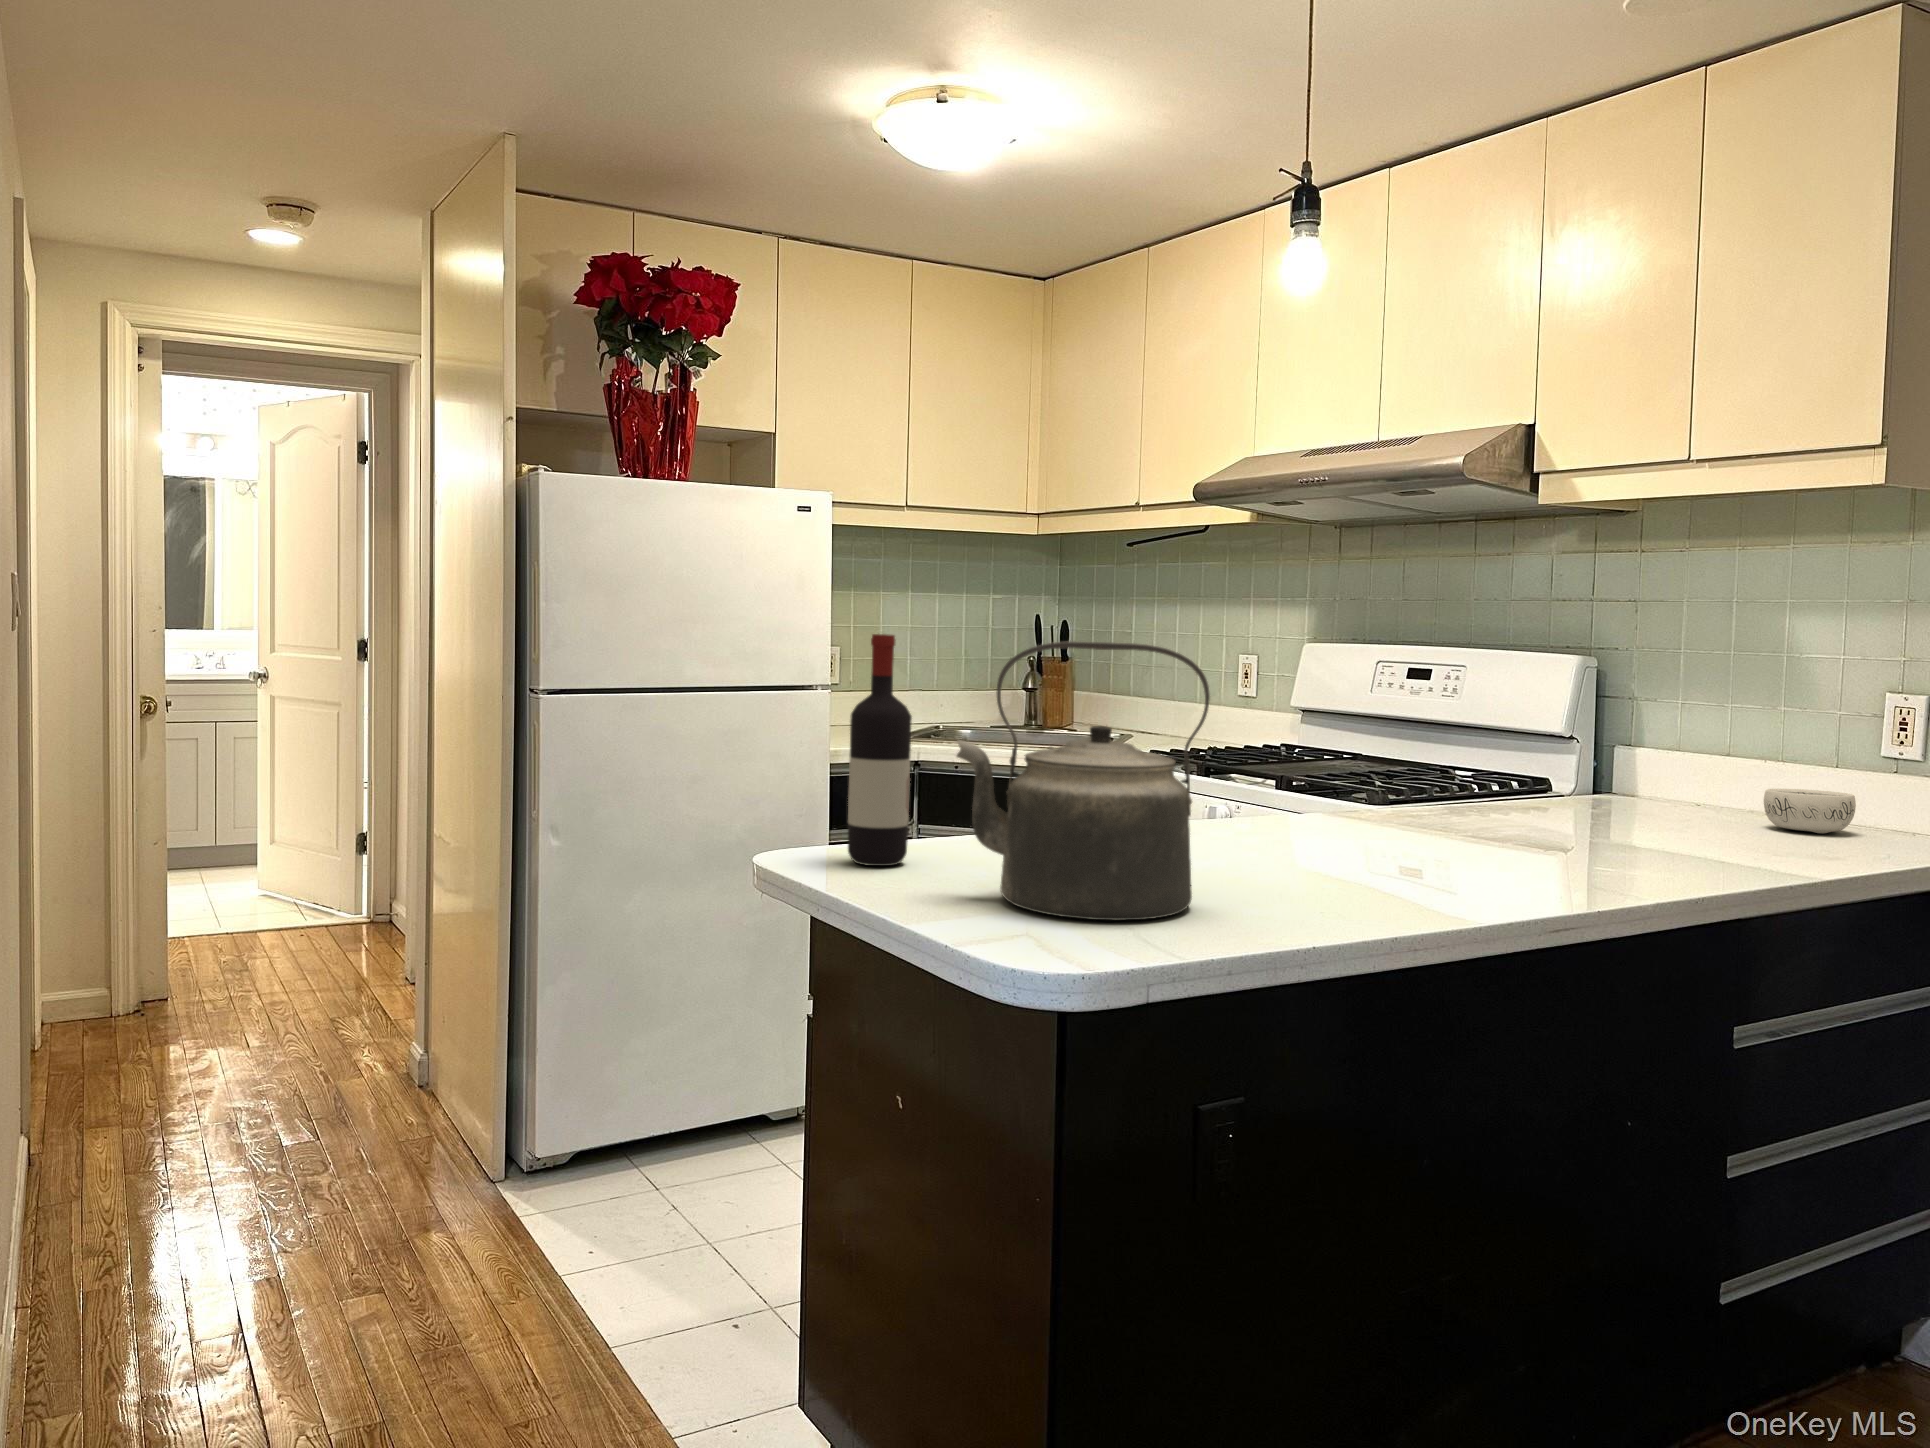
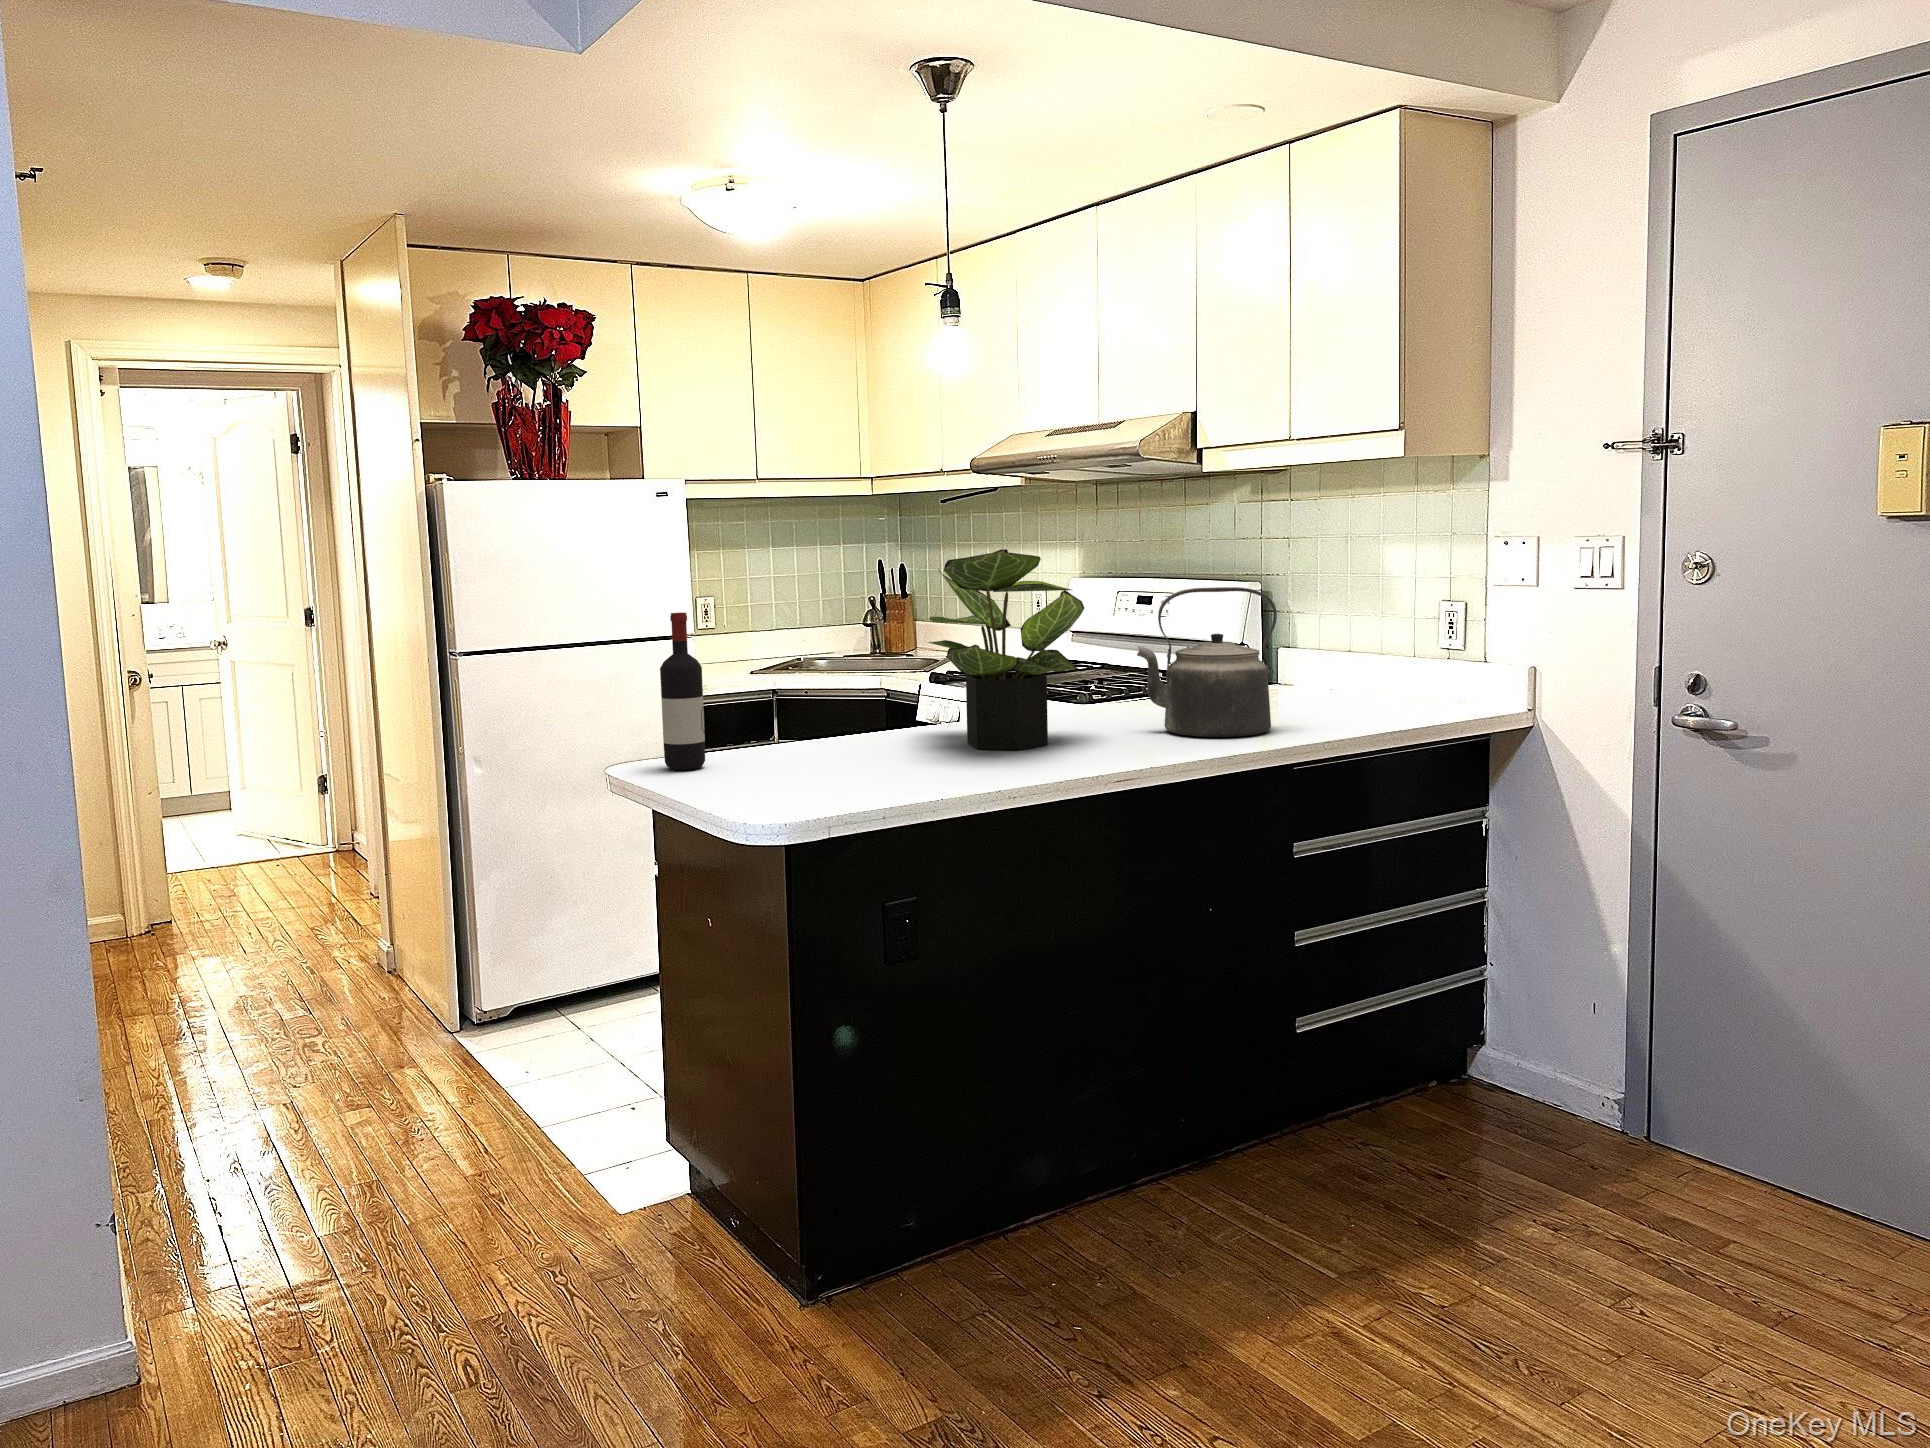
potted plant: none [1214,565,1457,866] -> present [928,549,1084,750]
kettle: present [957,641,1210,920] -> present [1137,587,1277,737]
decorative bowl: present [1764,789,1856,834] -> none [1346,676,1404,707]

